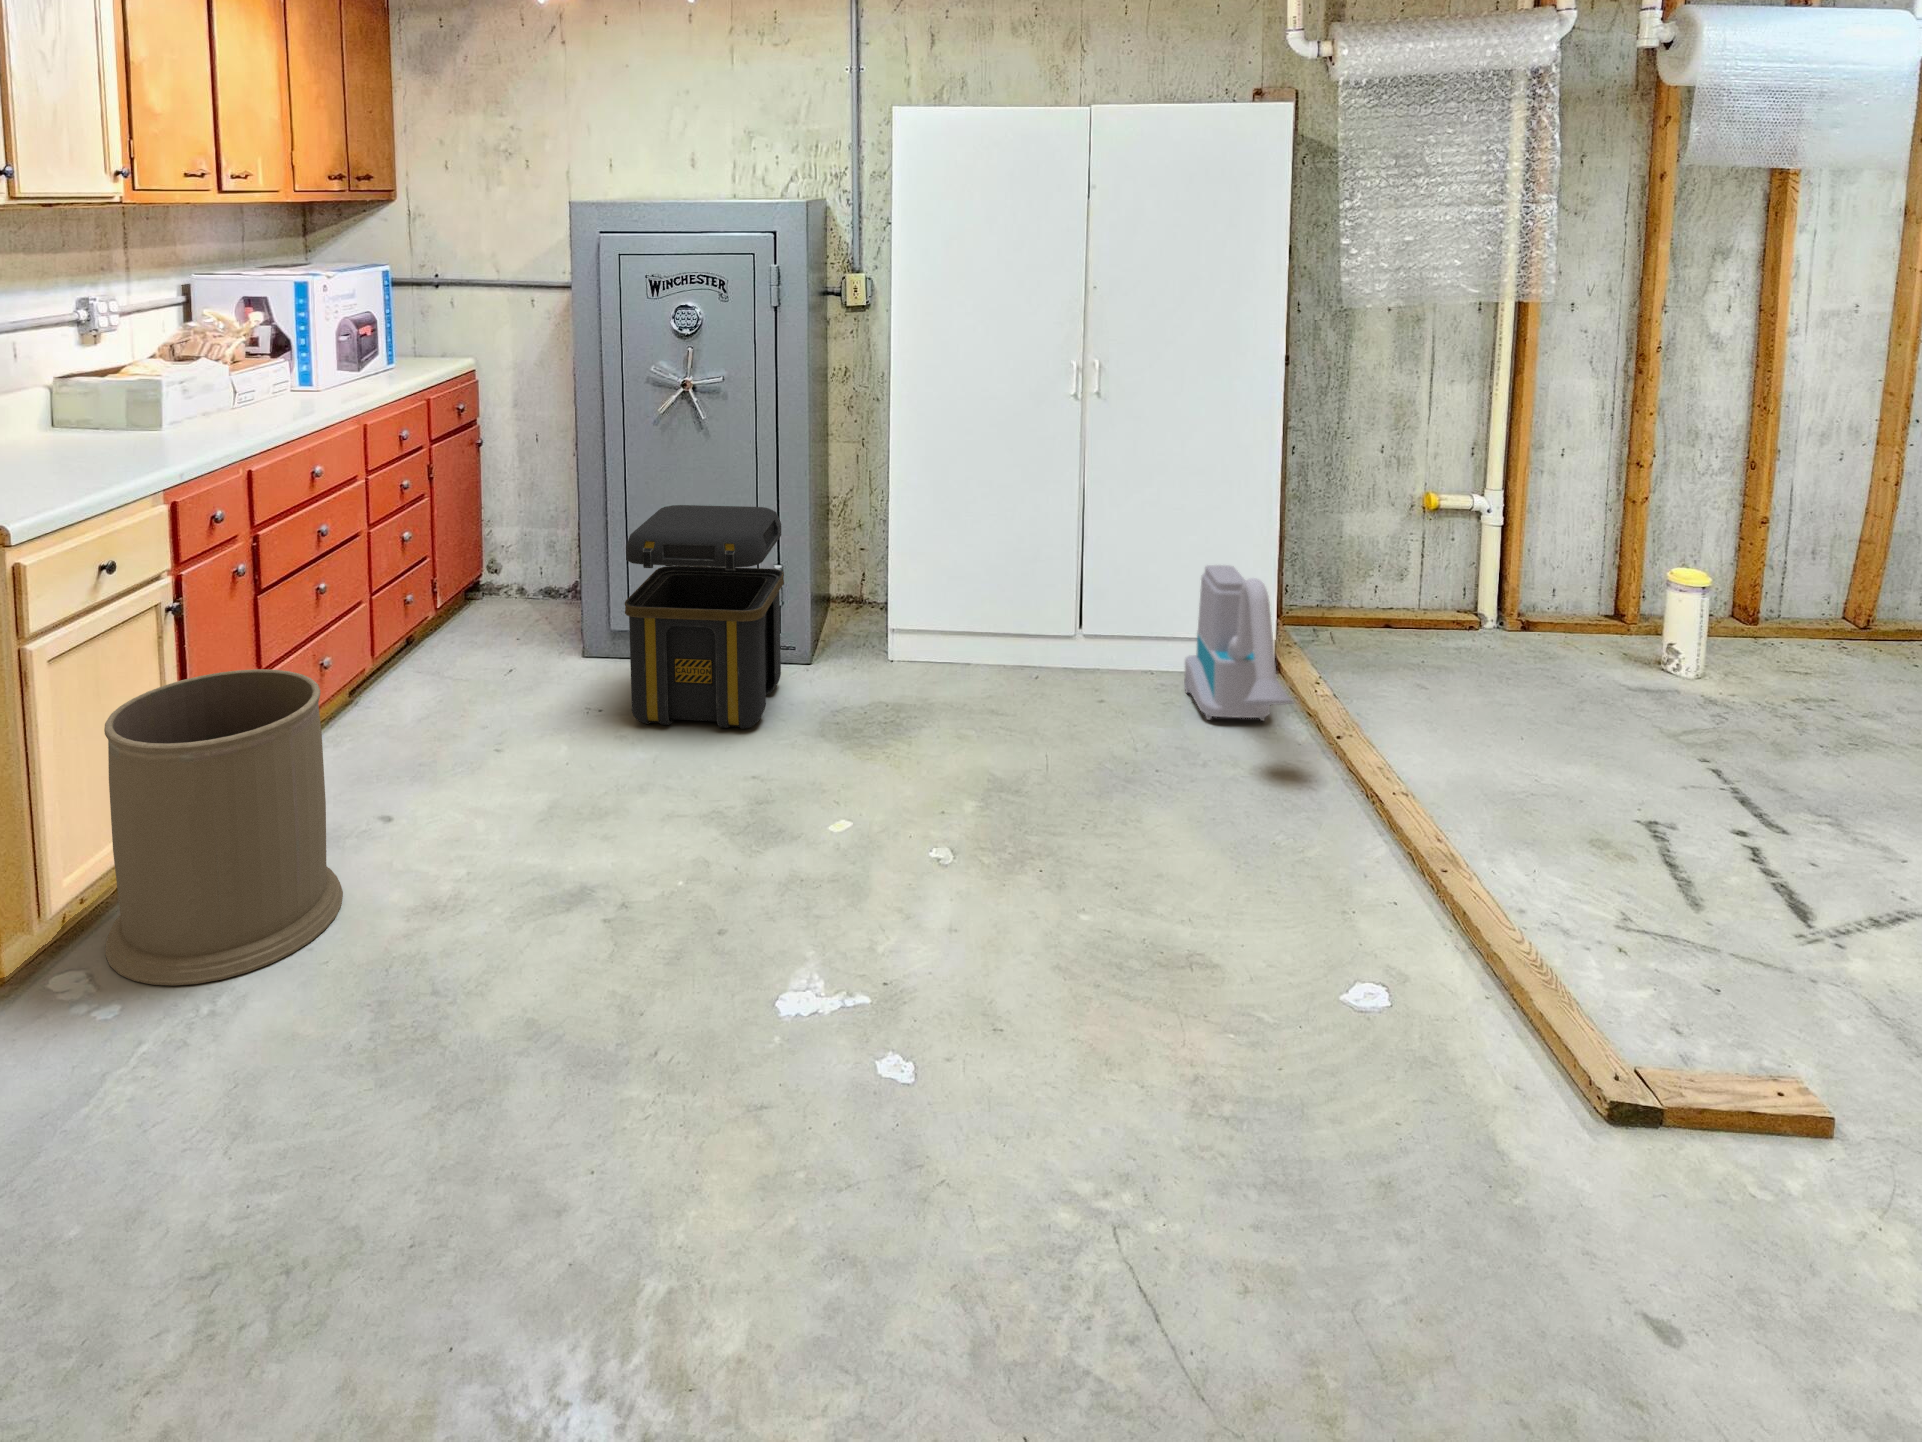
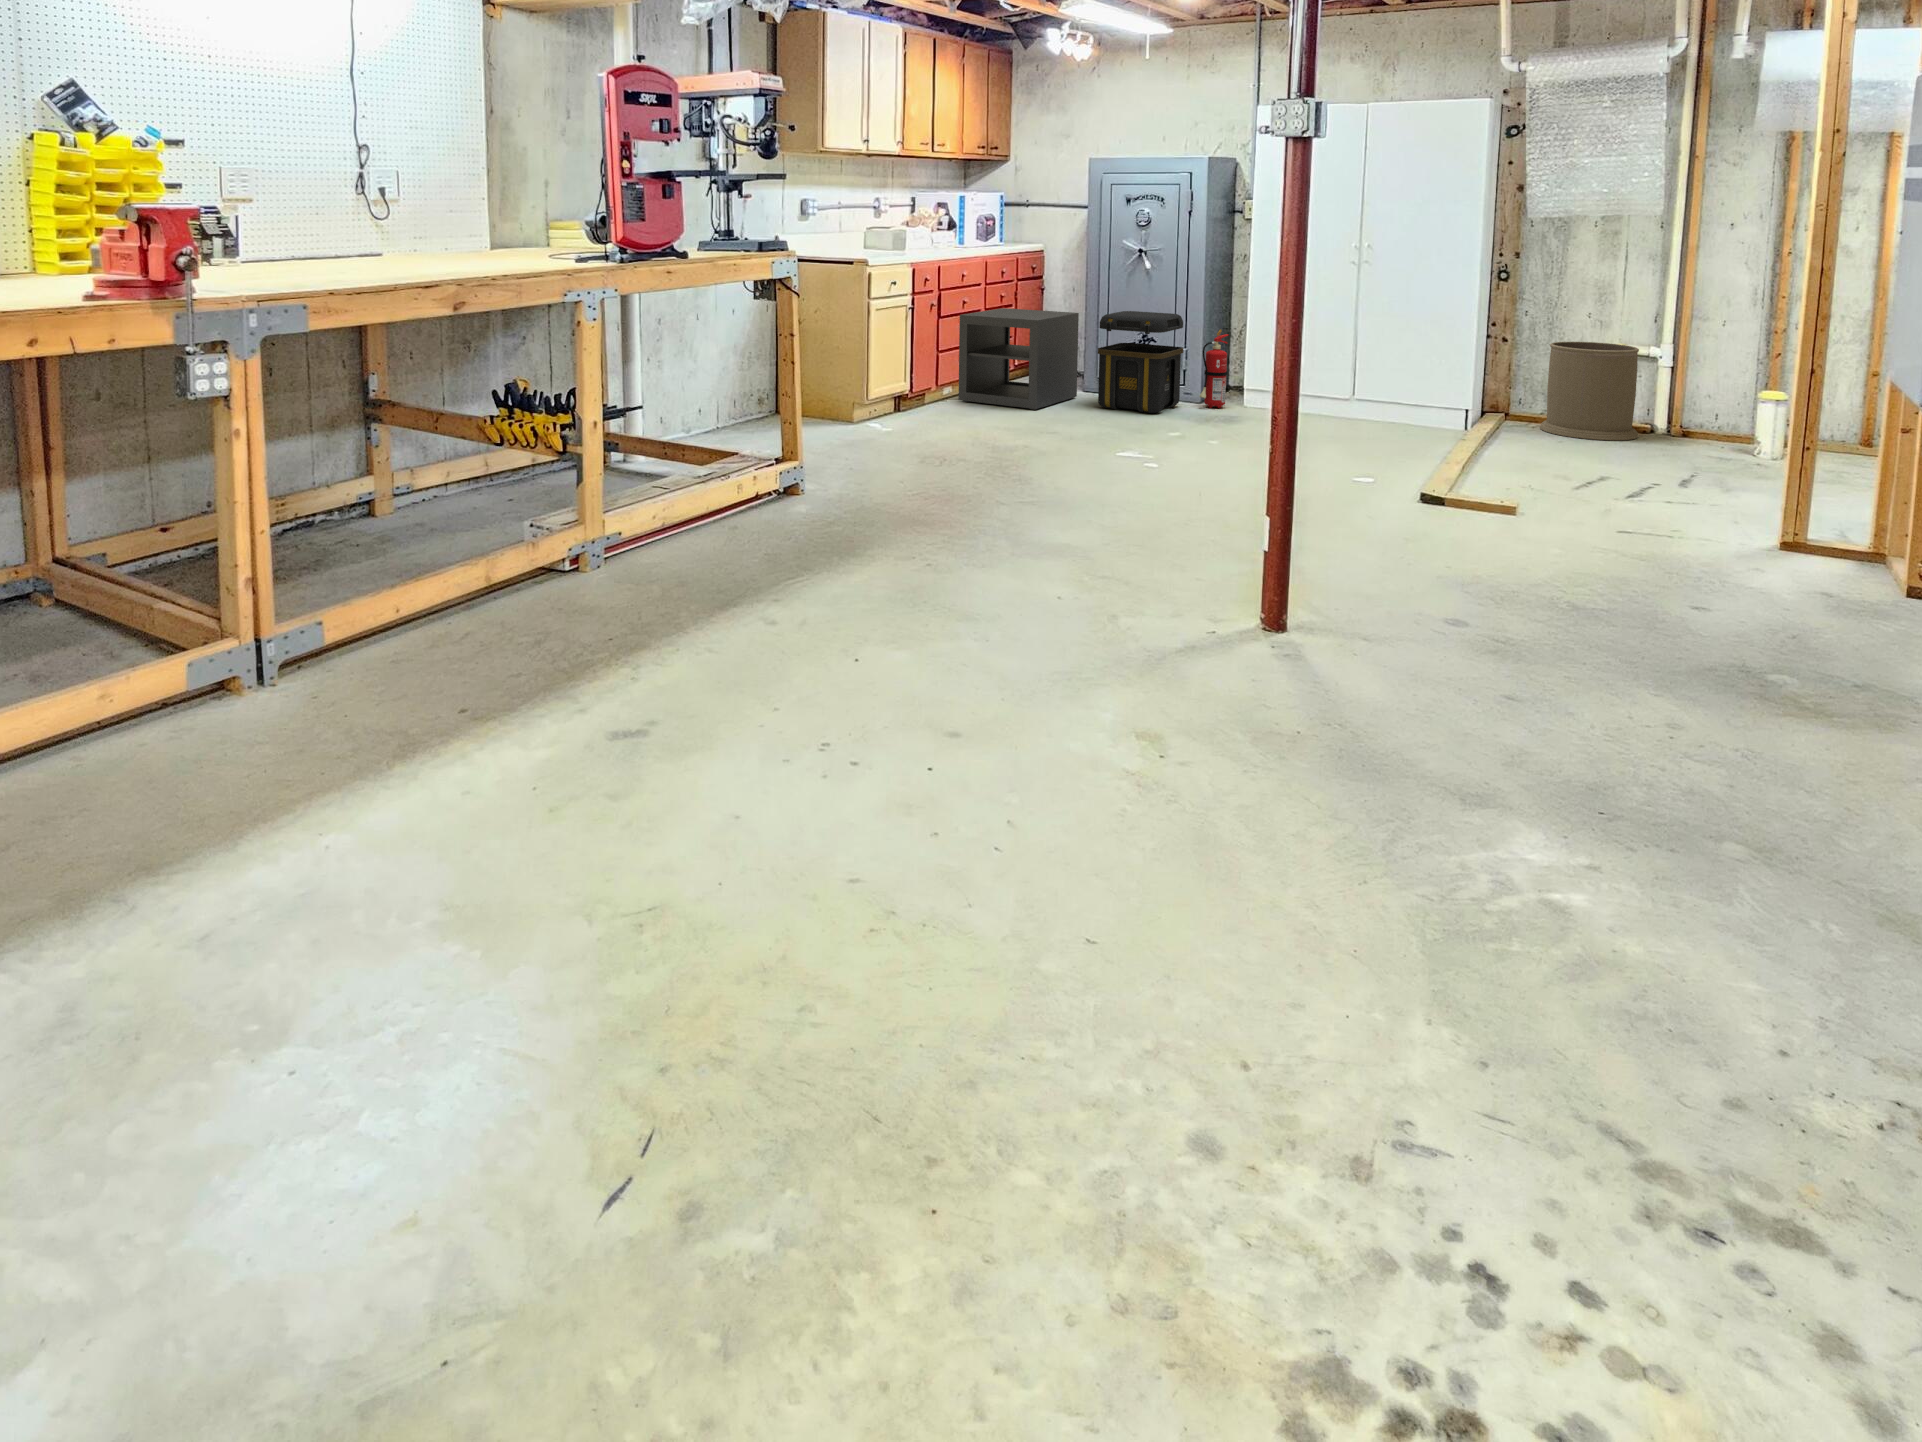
storage cabinet: none [309,514,576,766] -> present [958,308,1079,410]
fire extinguisher: none [817,526,860,678] -> present [1199,329,1228,408]
vacuum cleaner: present [1184,565,1294,721] -> none [1399,353,1445,439]
trash can: present [104,669,343,986] -> present [1540,342,1639,441]

